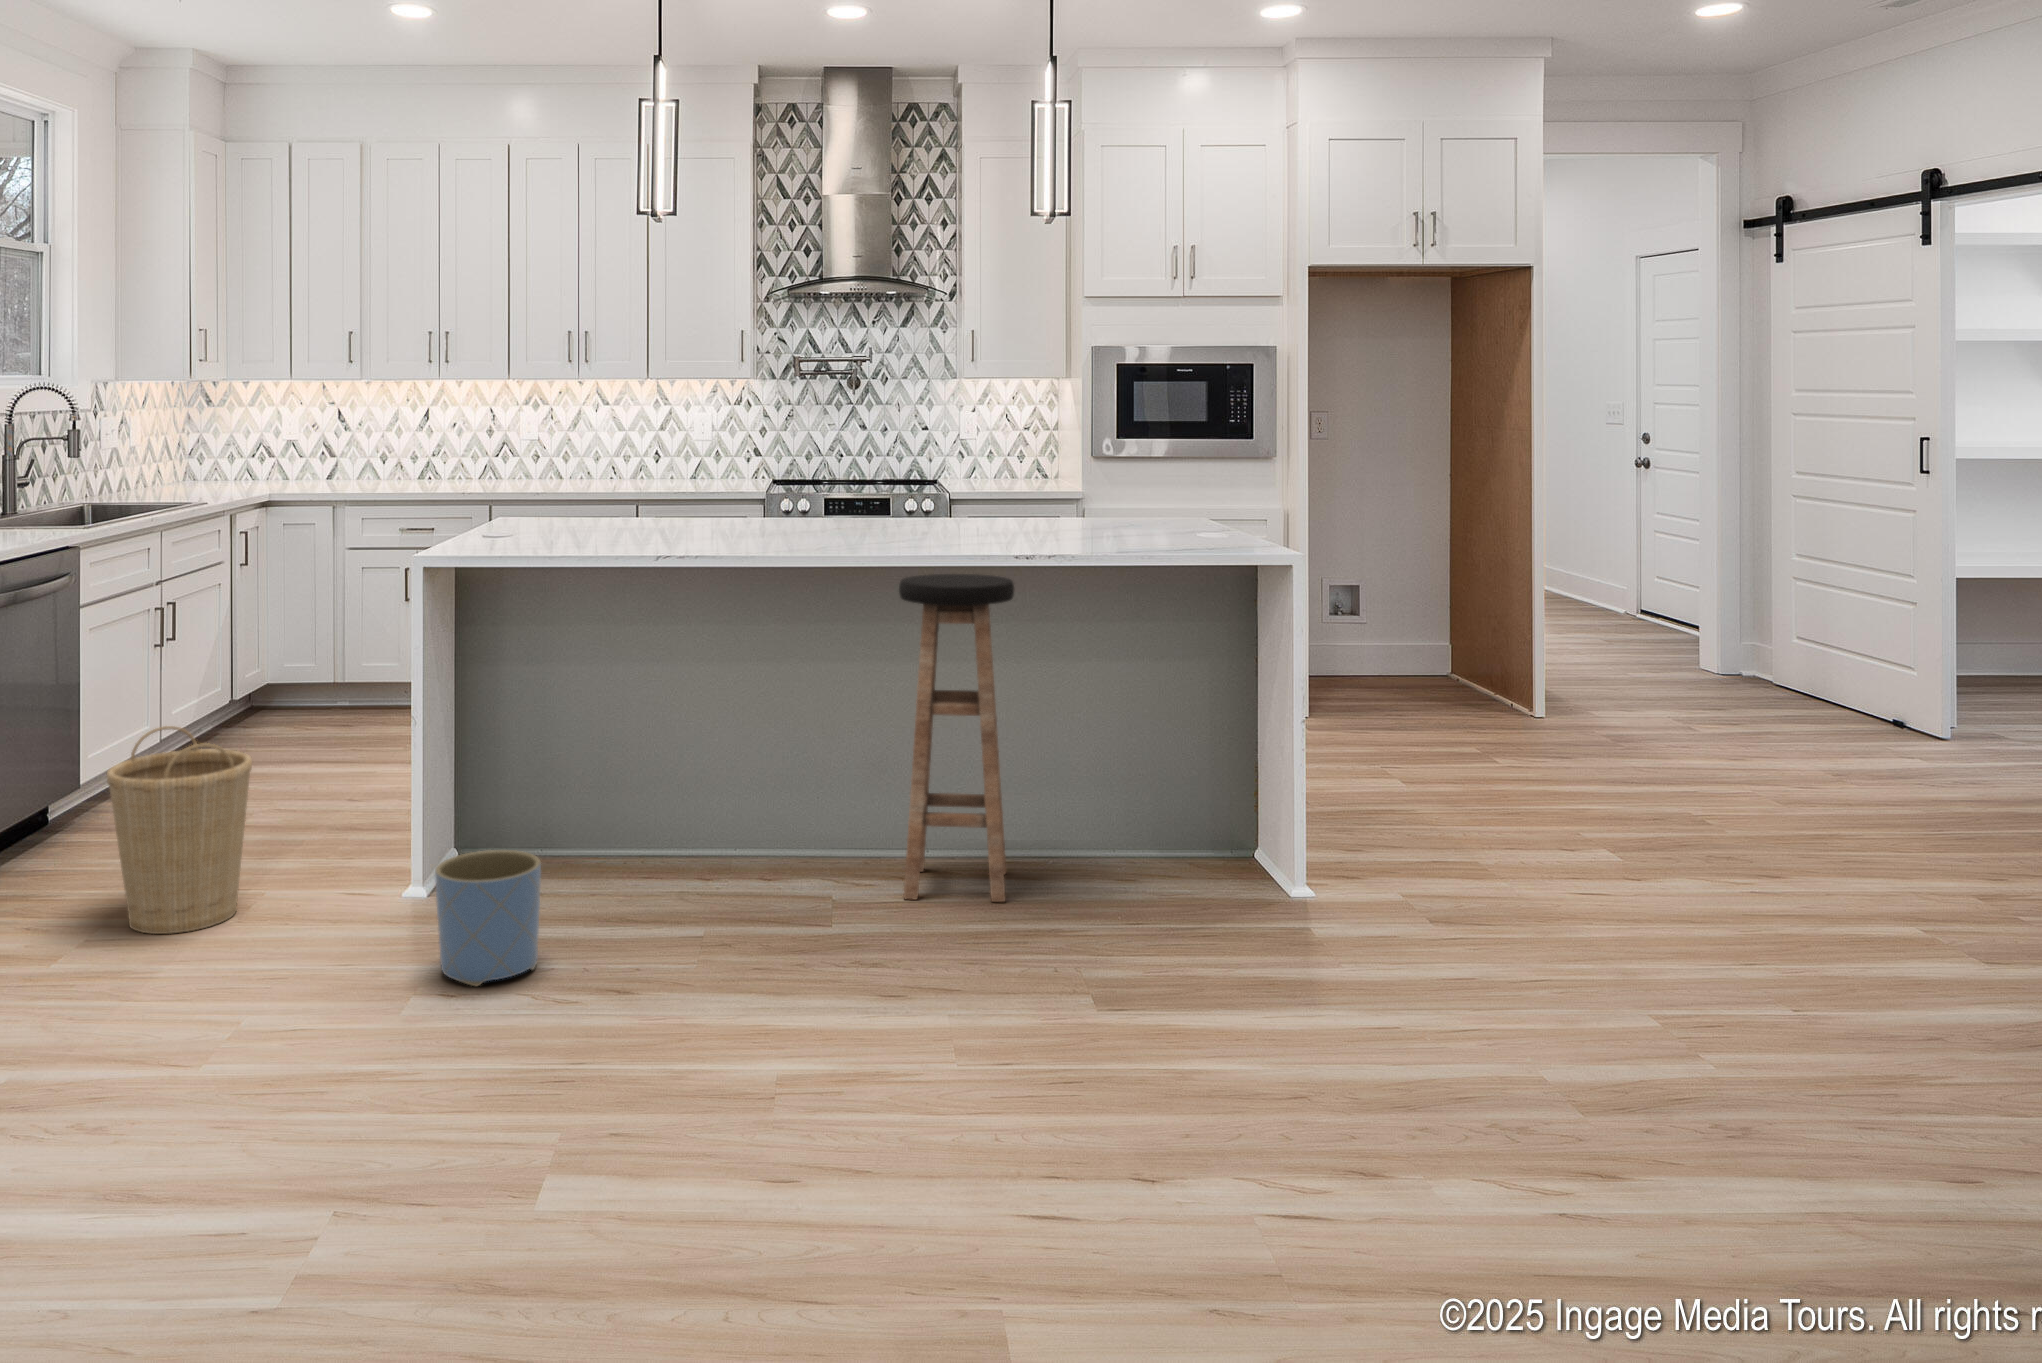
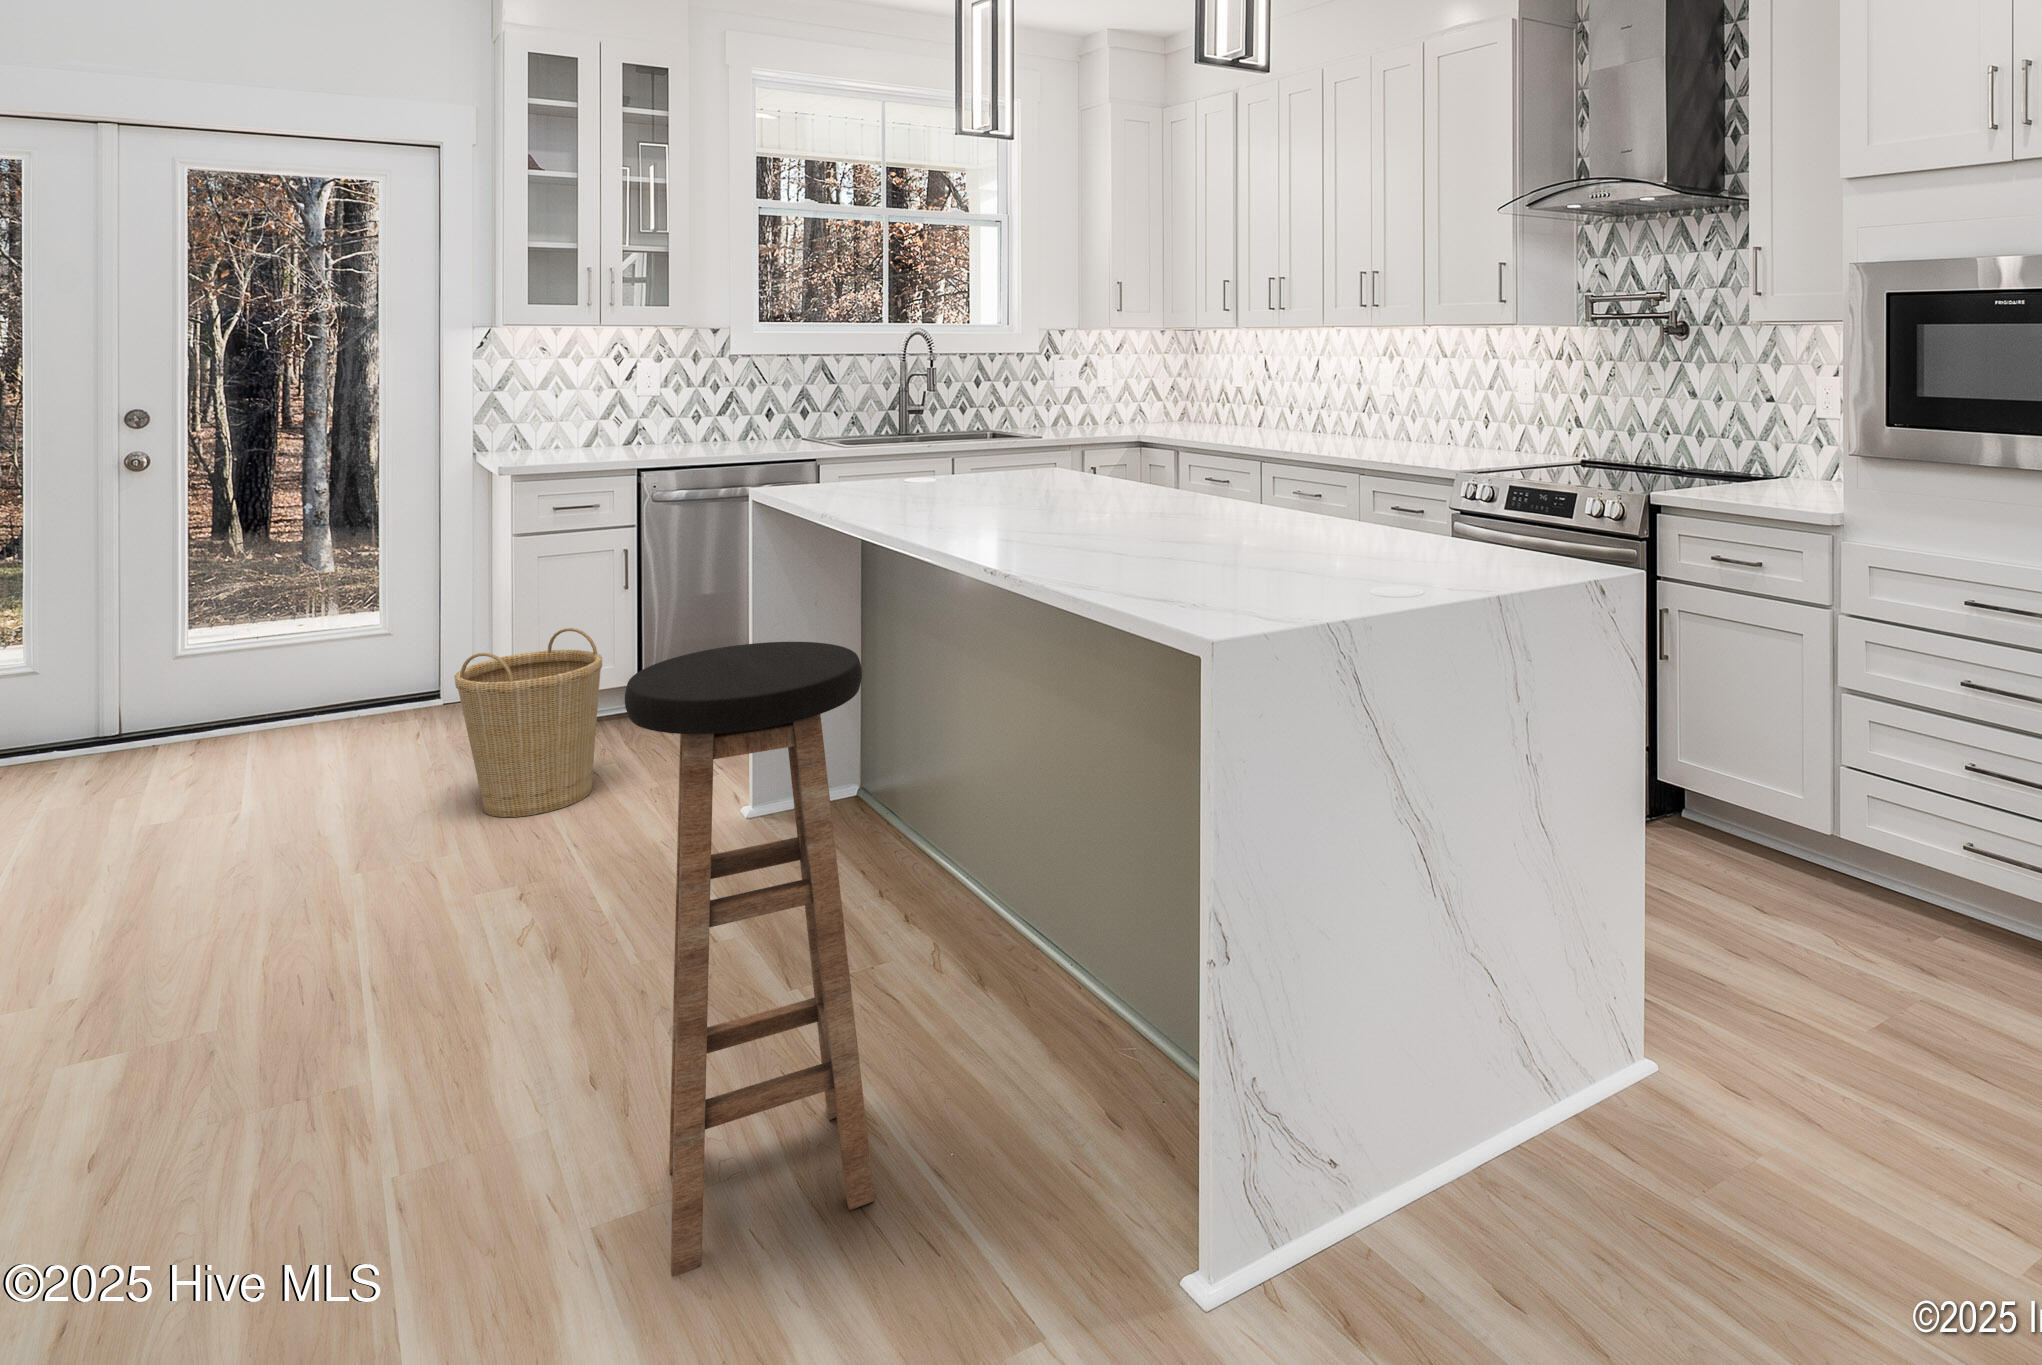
planter: present [435,850,541,986] -> none [247,843,409,1009]

